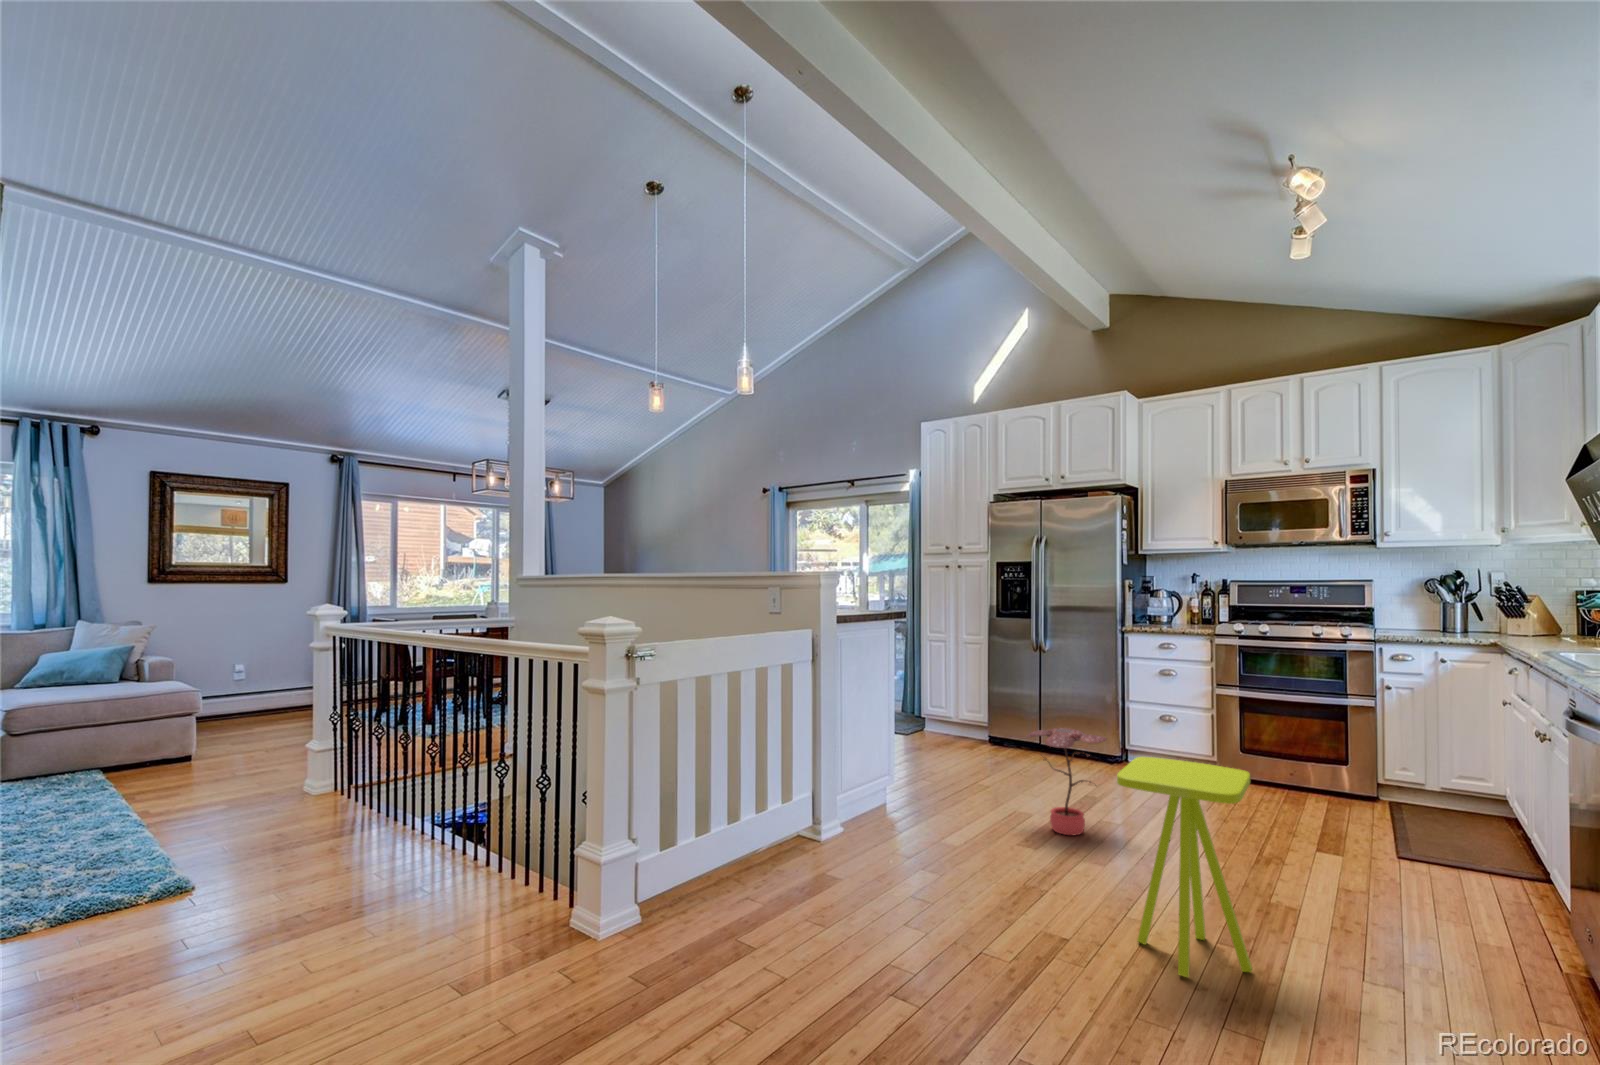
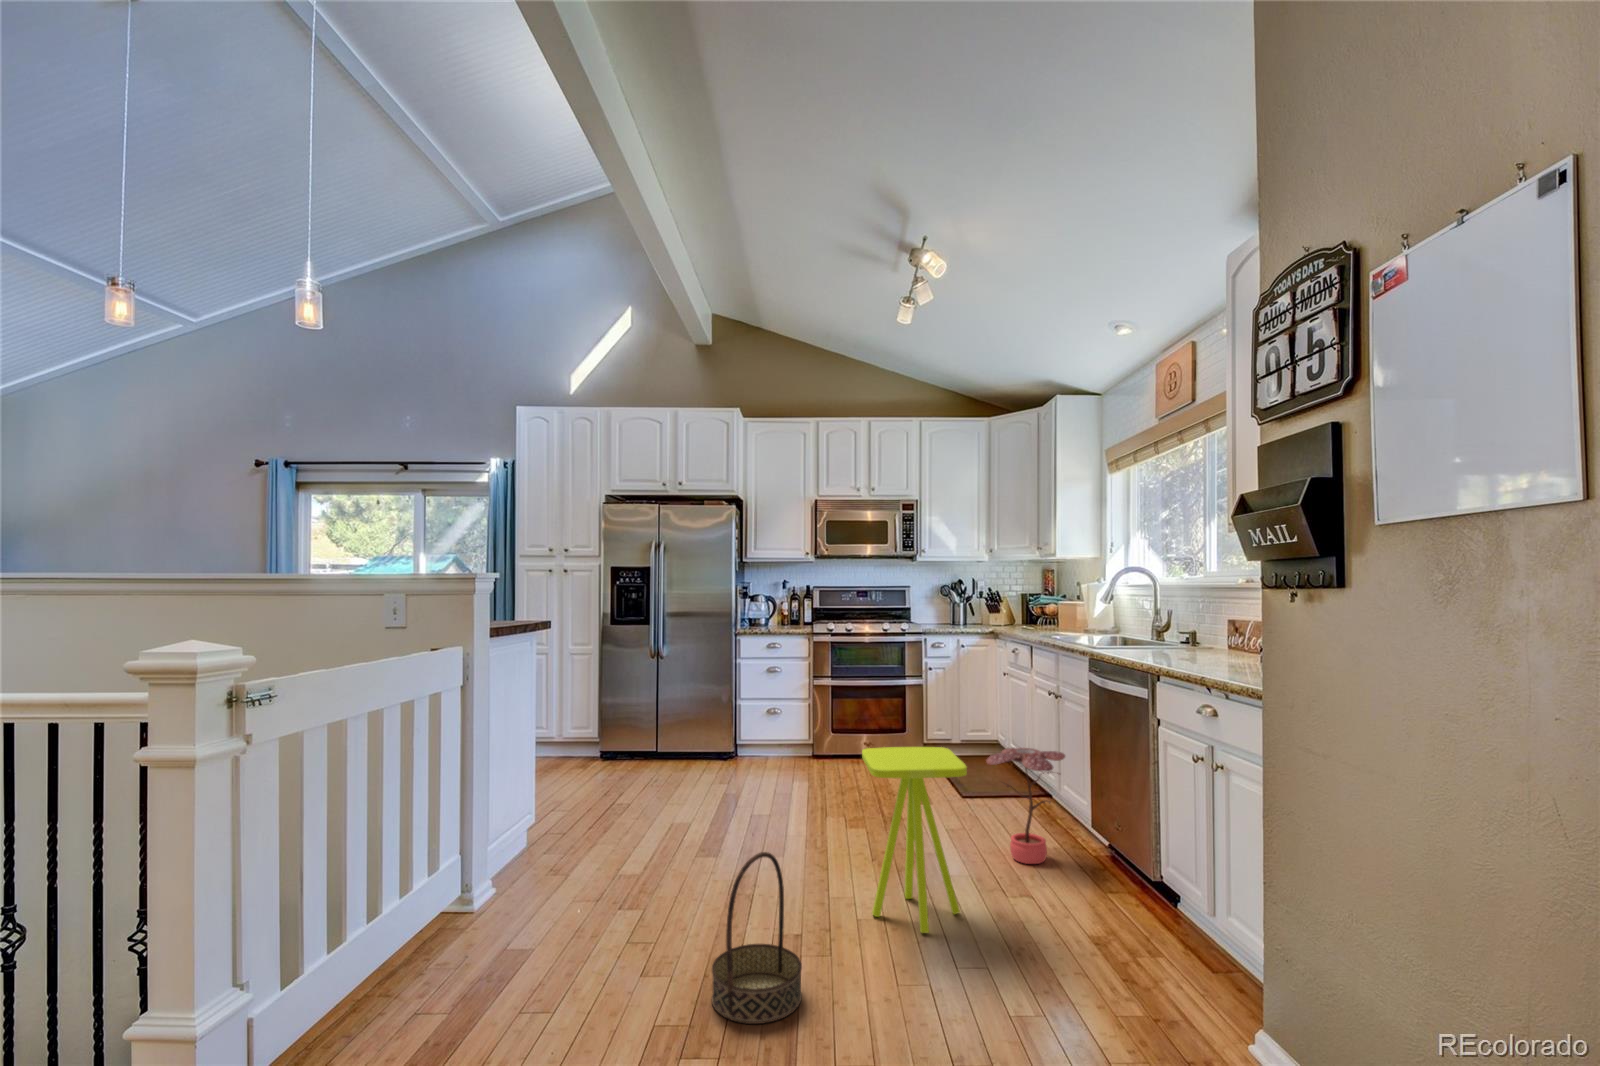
potted plant: present [1027,728,1107,835] -> present [986,748,1065,864]
basket: none [909,830,997,992] -> present [712,852,802,1024]

